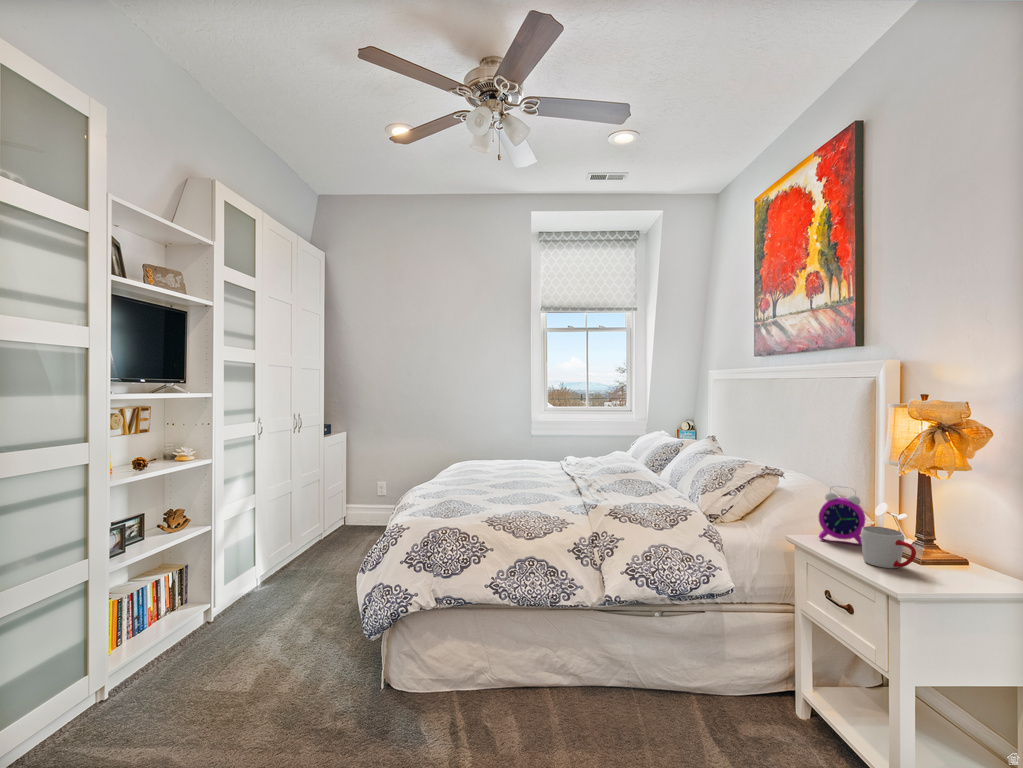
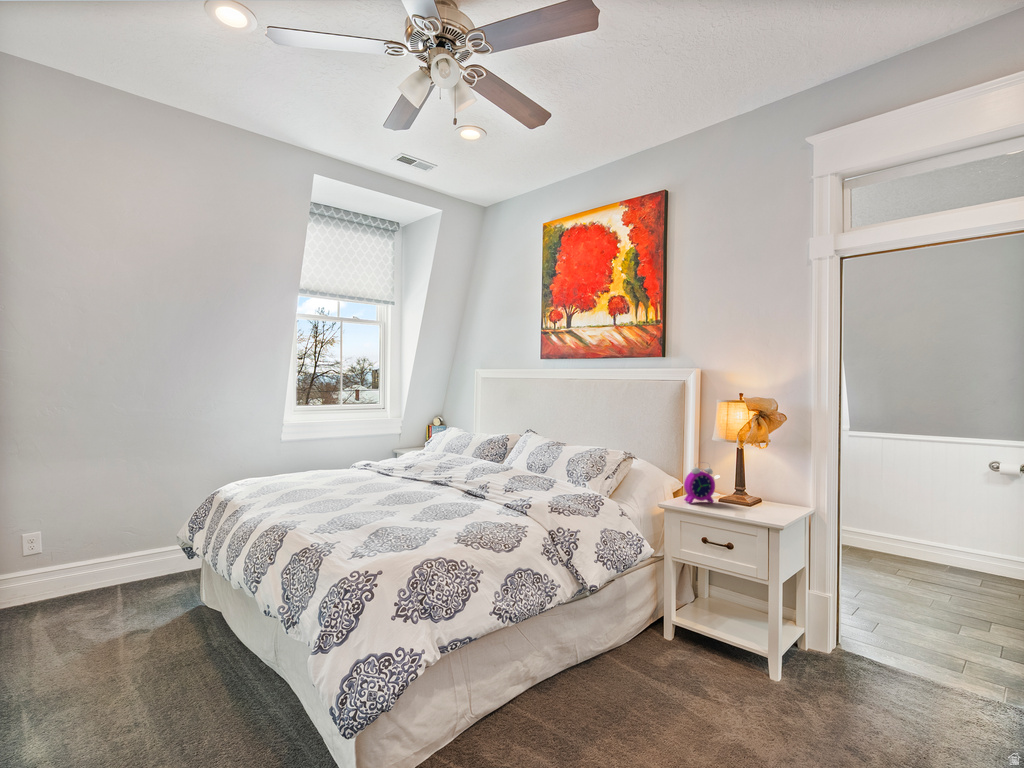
mug: present [861,526,916,568] -> none [738,488,777,516]

